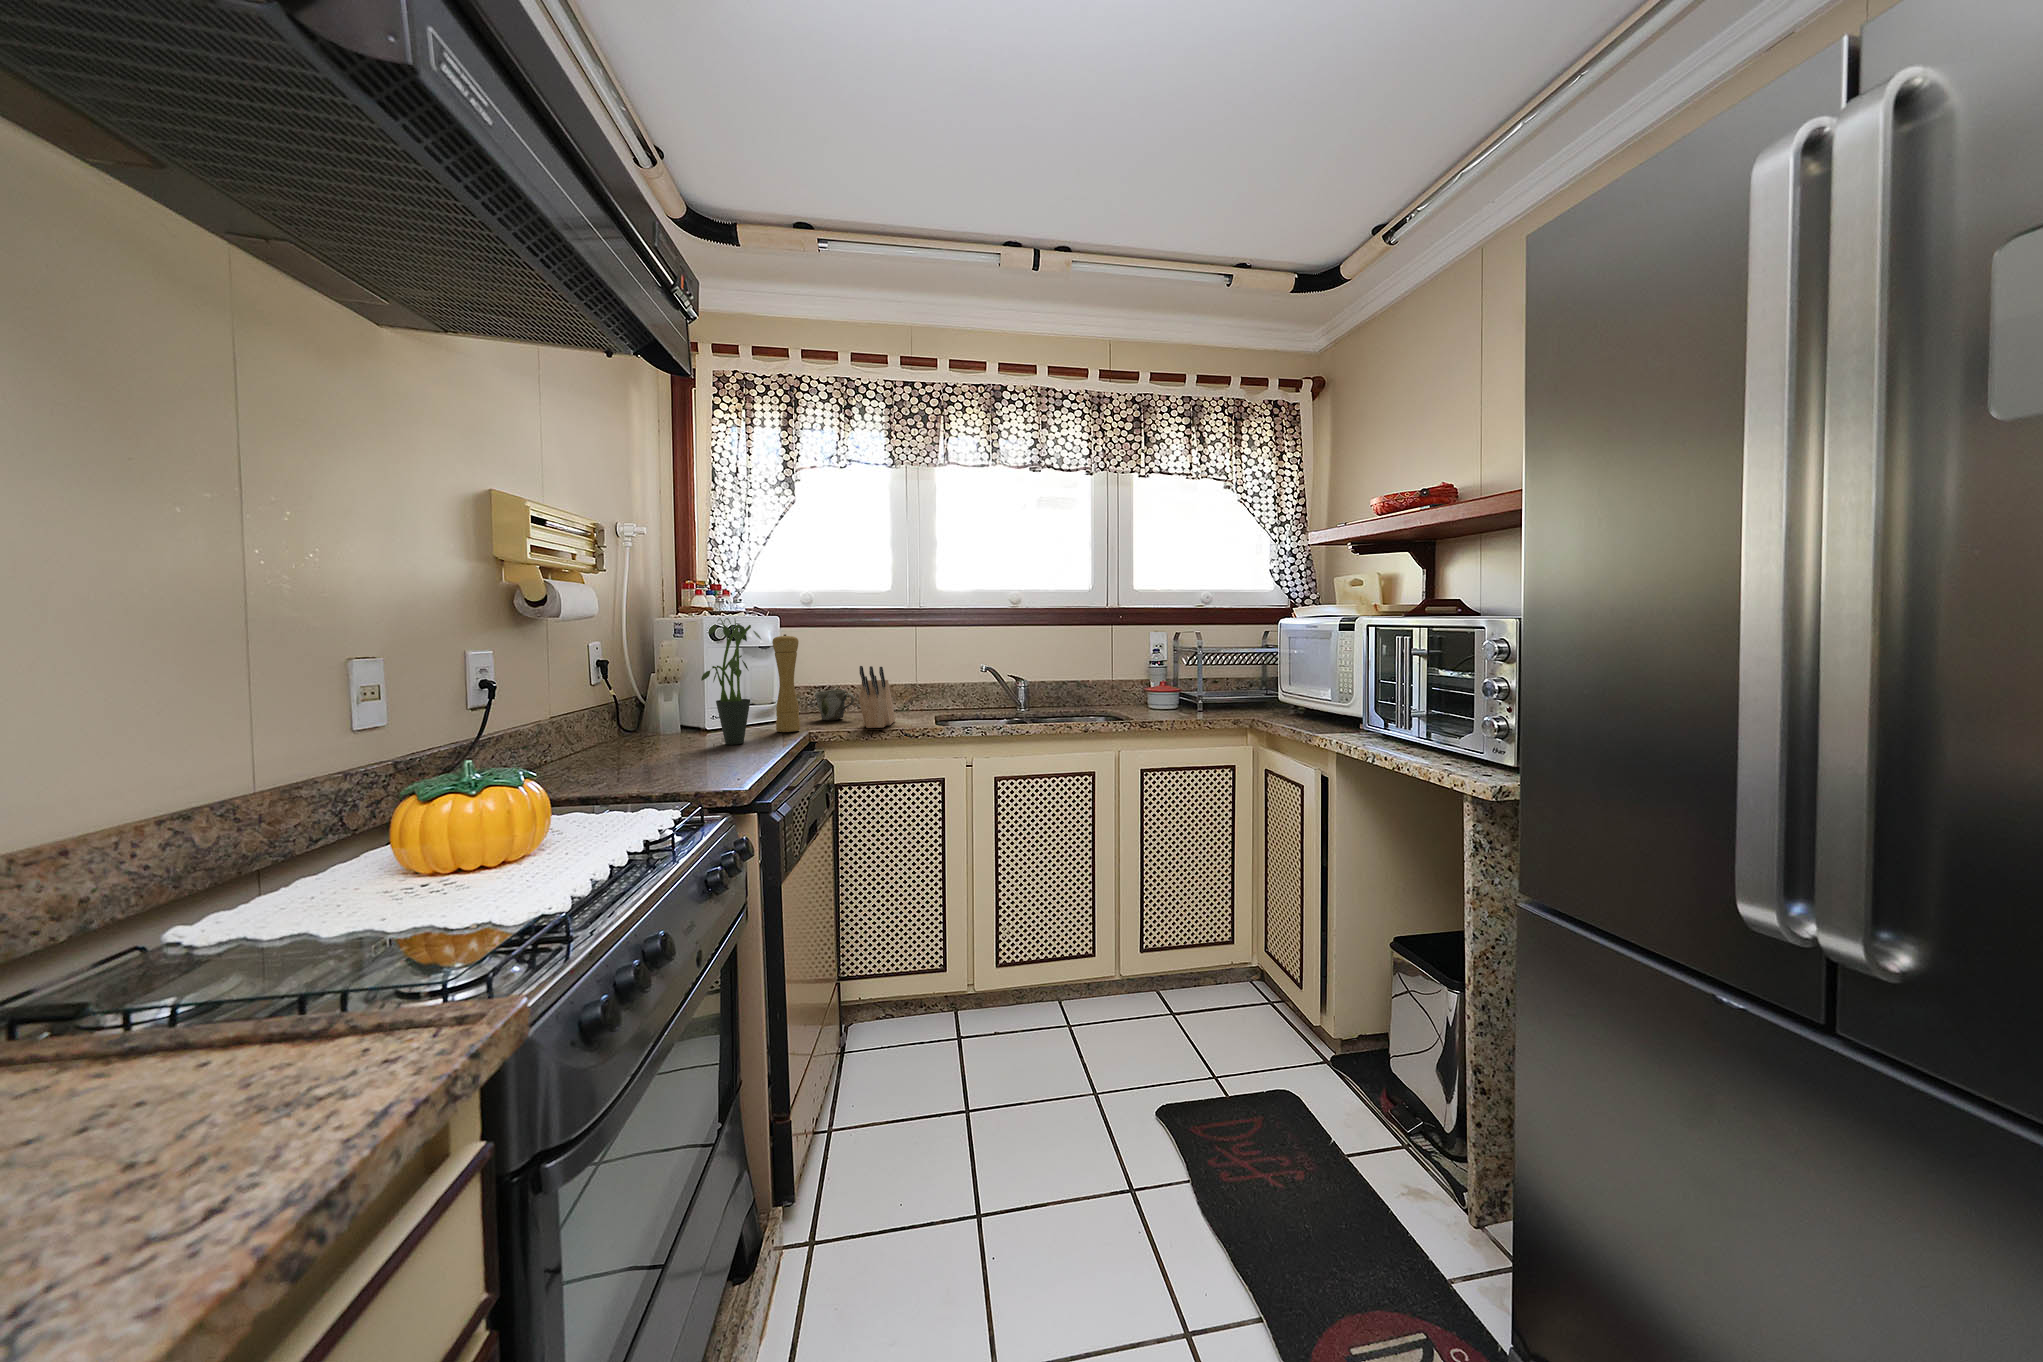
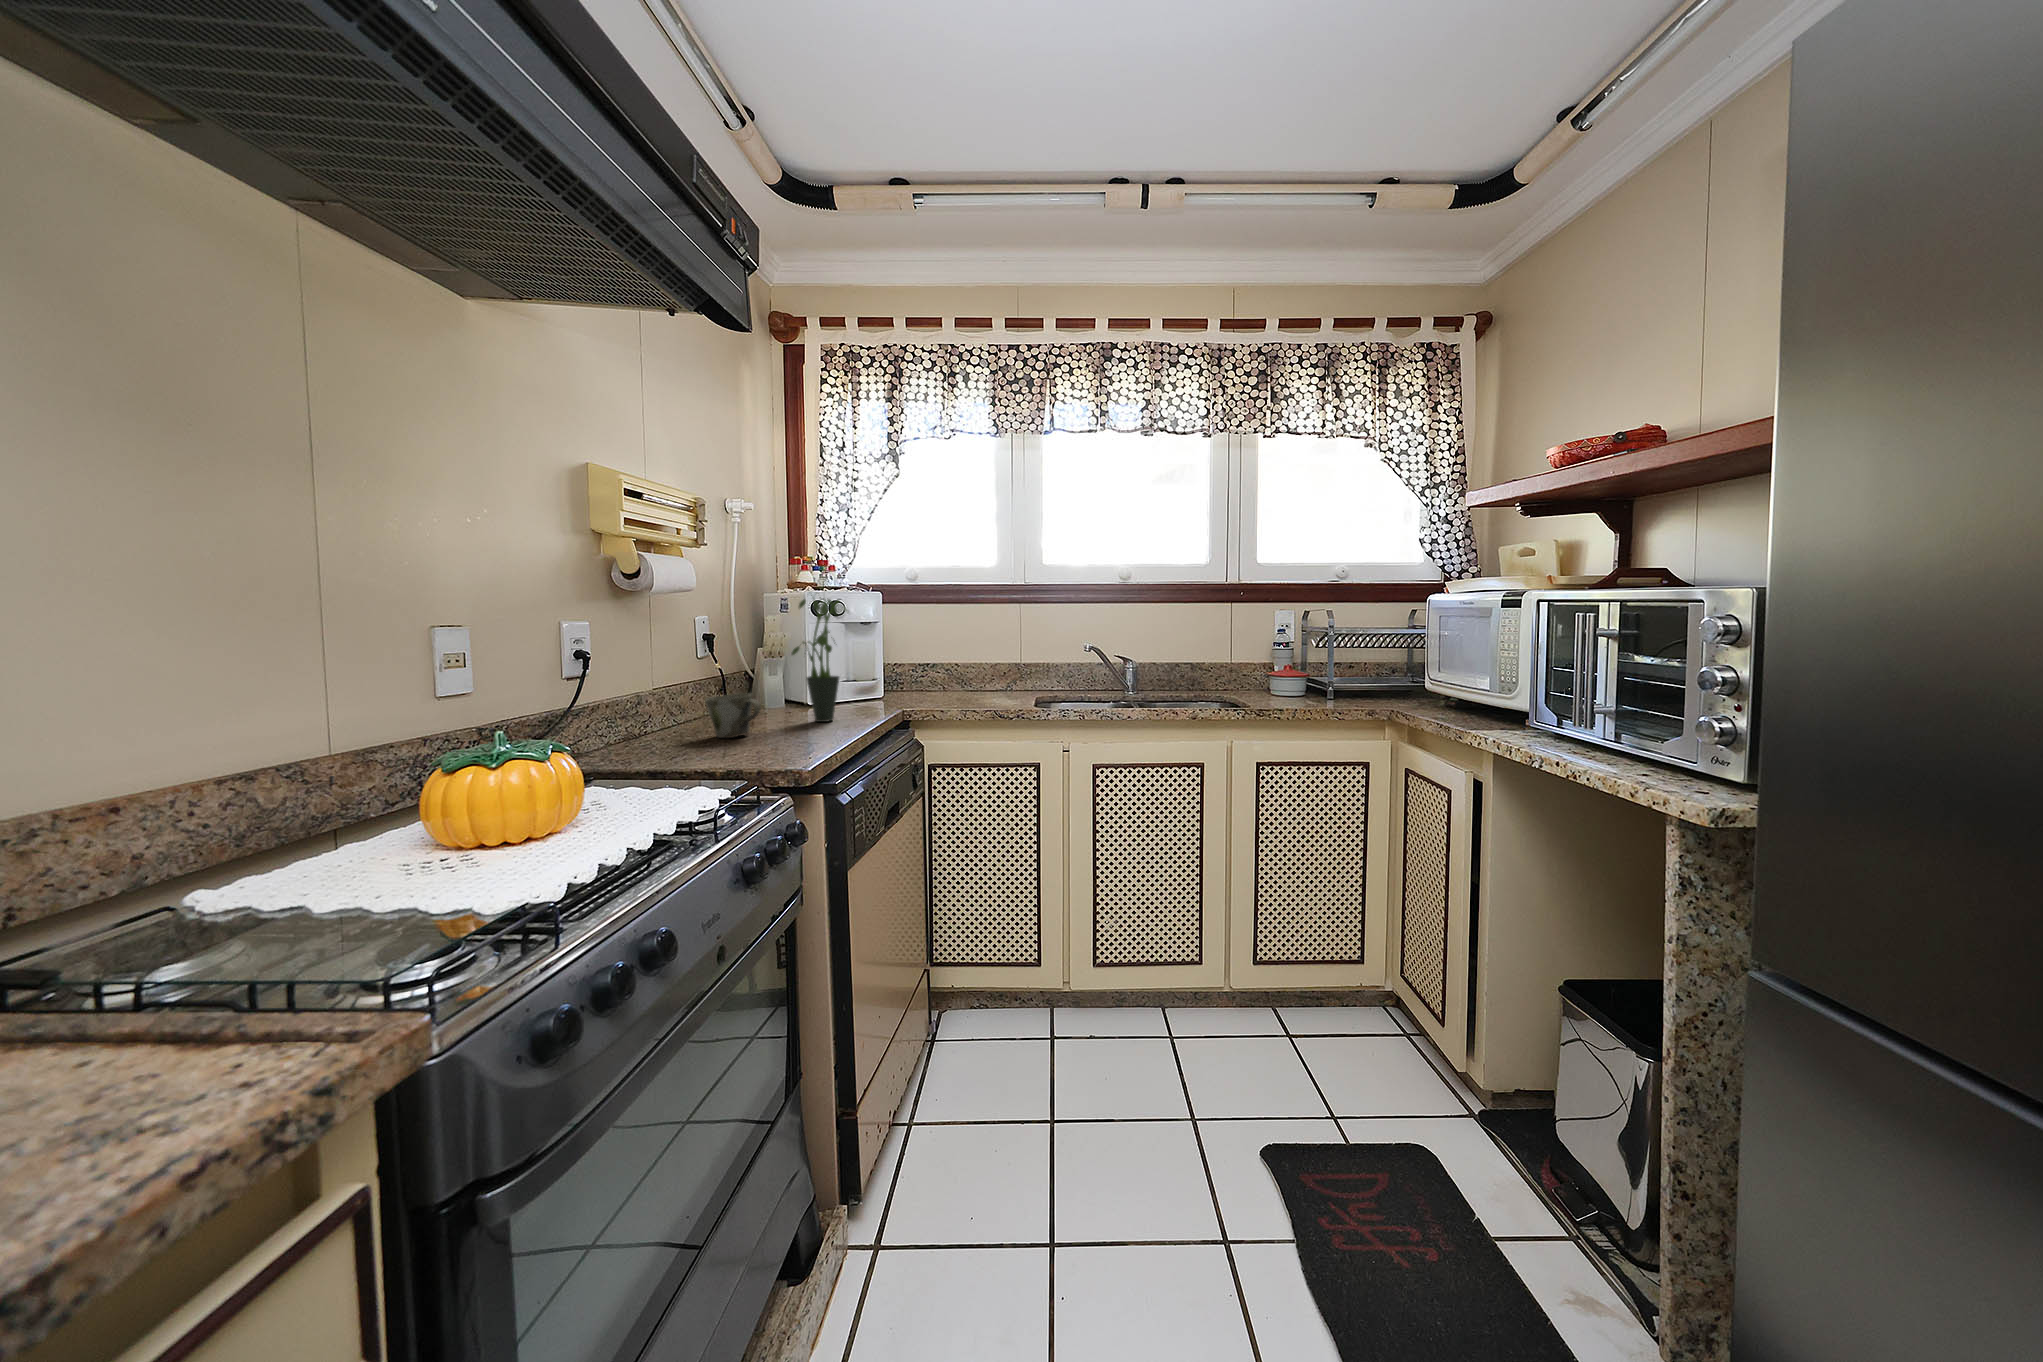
pepper mill: present [772,634,800,732] -> none [867,610,894,711]
knife block: present [859,666,895,728] -> none [953,643,994,709]
mug: present [815,690,855,720] -> present [705,693,761,738]

